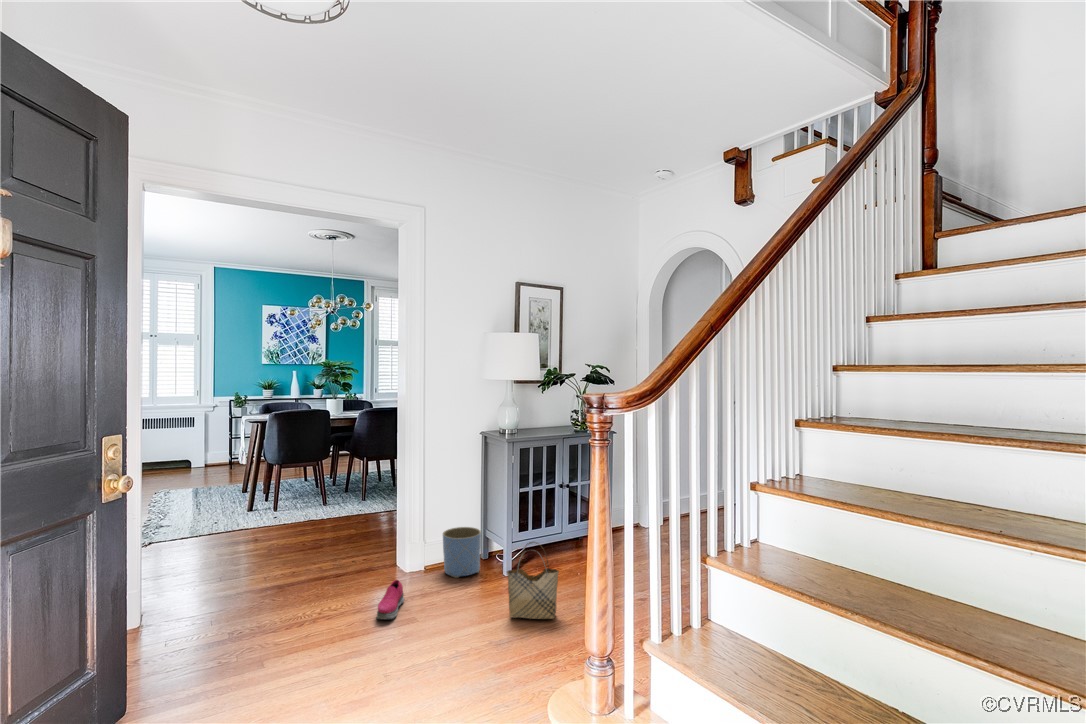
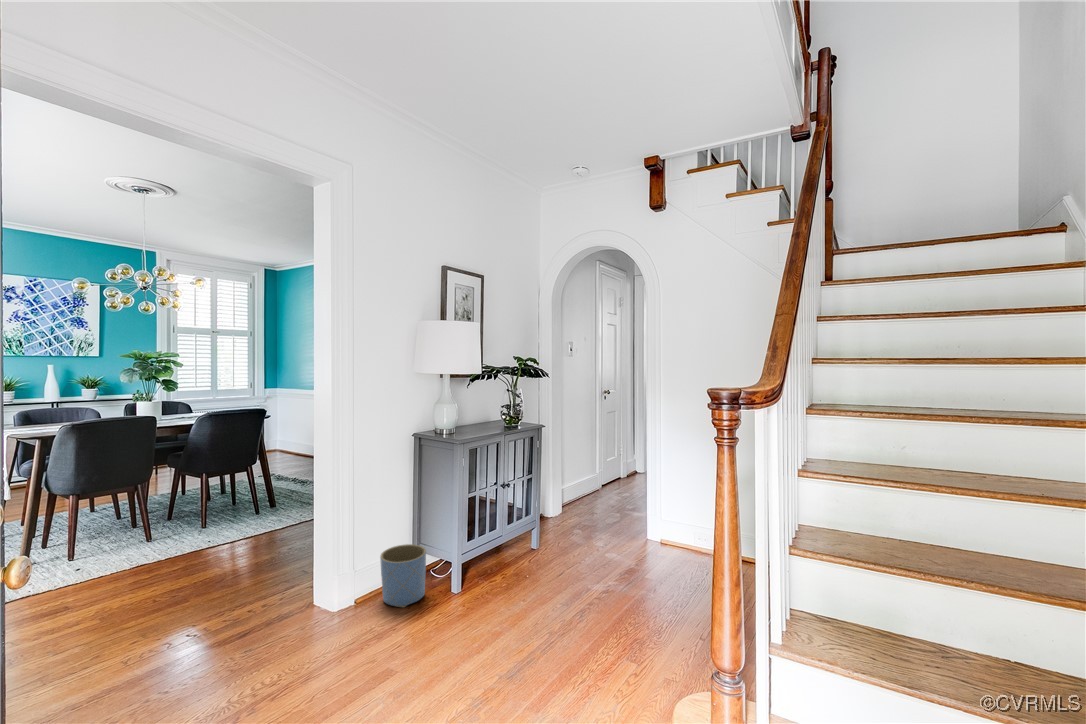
woven basket: present [507,542,559,619] -> none [498,554,553,645]
shoe: present [376,580,404,619] -> none [342,631,369,692]

